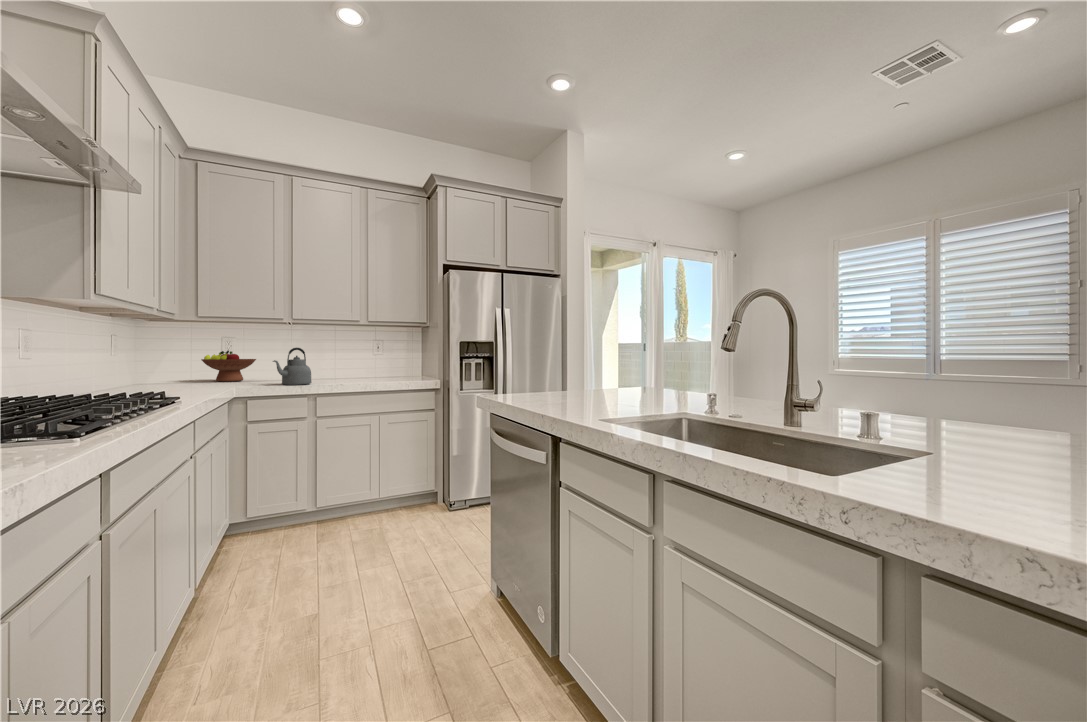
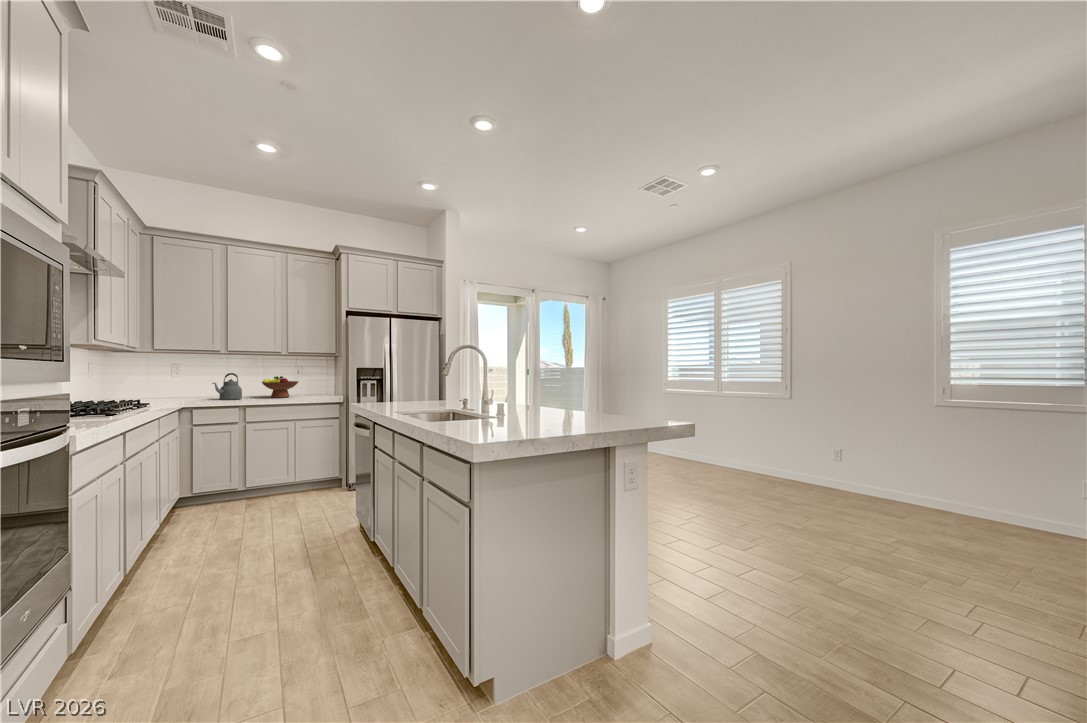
fruit bowl: present [201,351,256,382] -> present [262,376,298,398]

